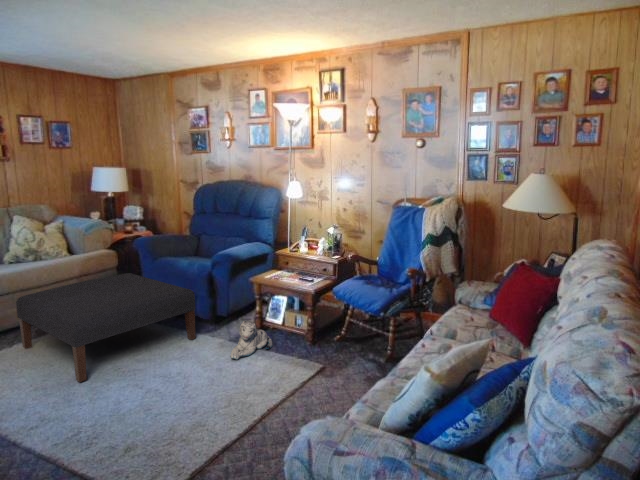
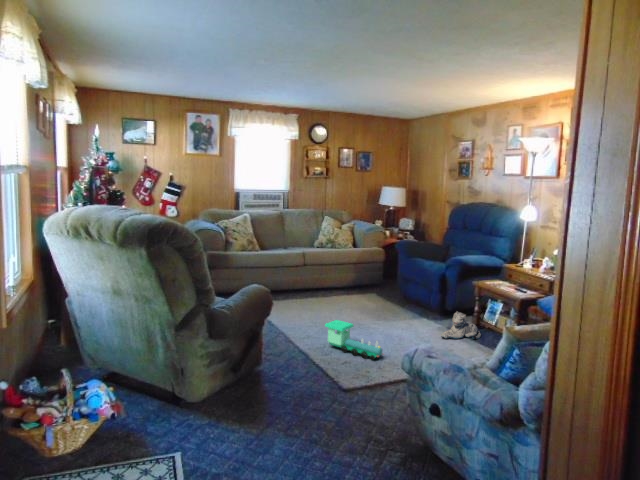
ottoman: present [16,273,196,382] -> none [314,265,427,324]
toy train: none [68,389,175,439] -> present [325,320,383,360]

